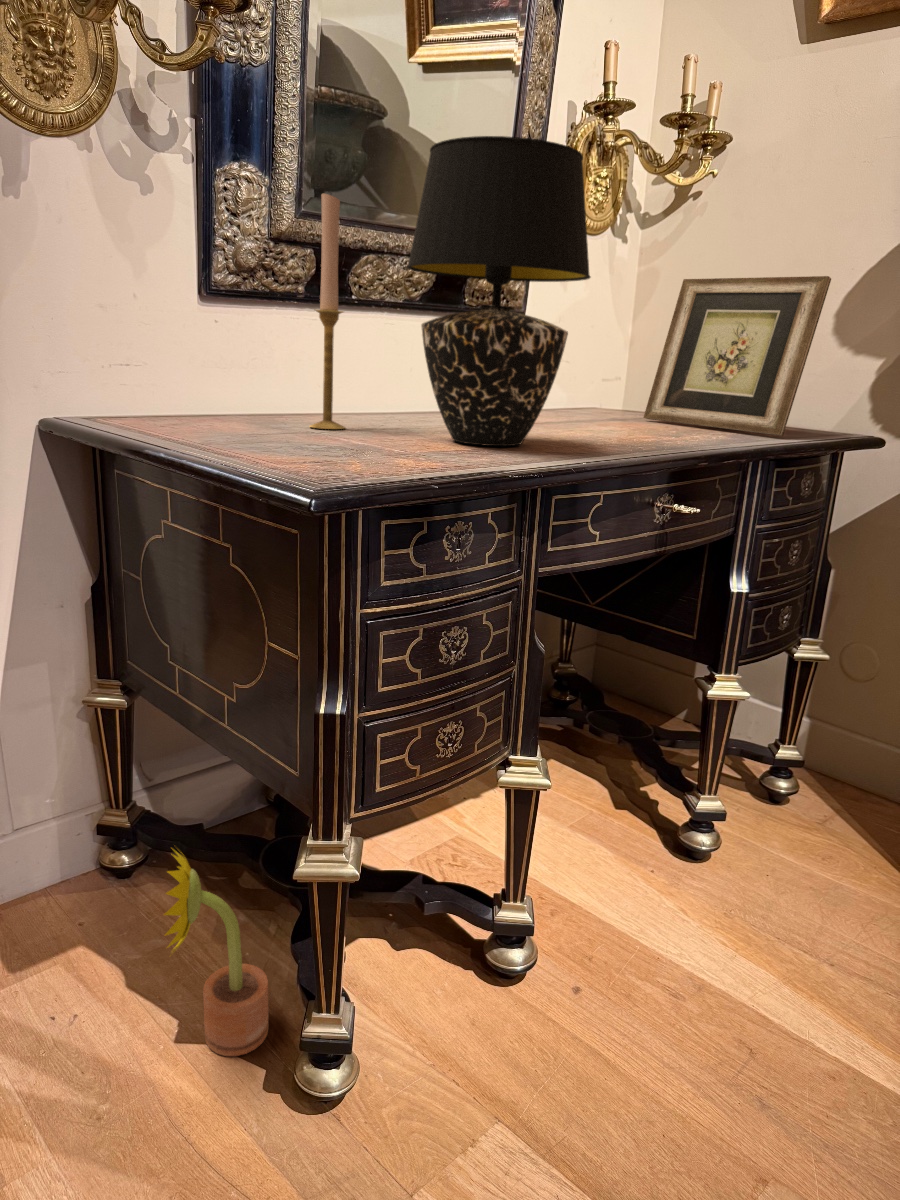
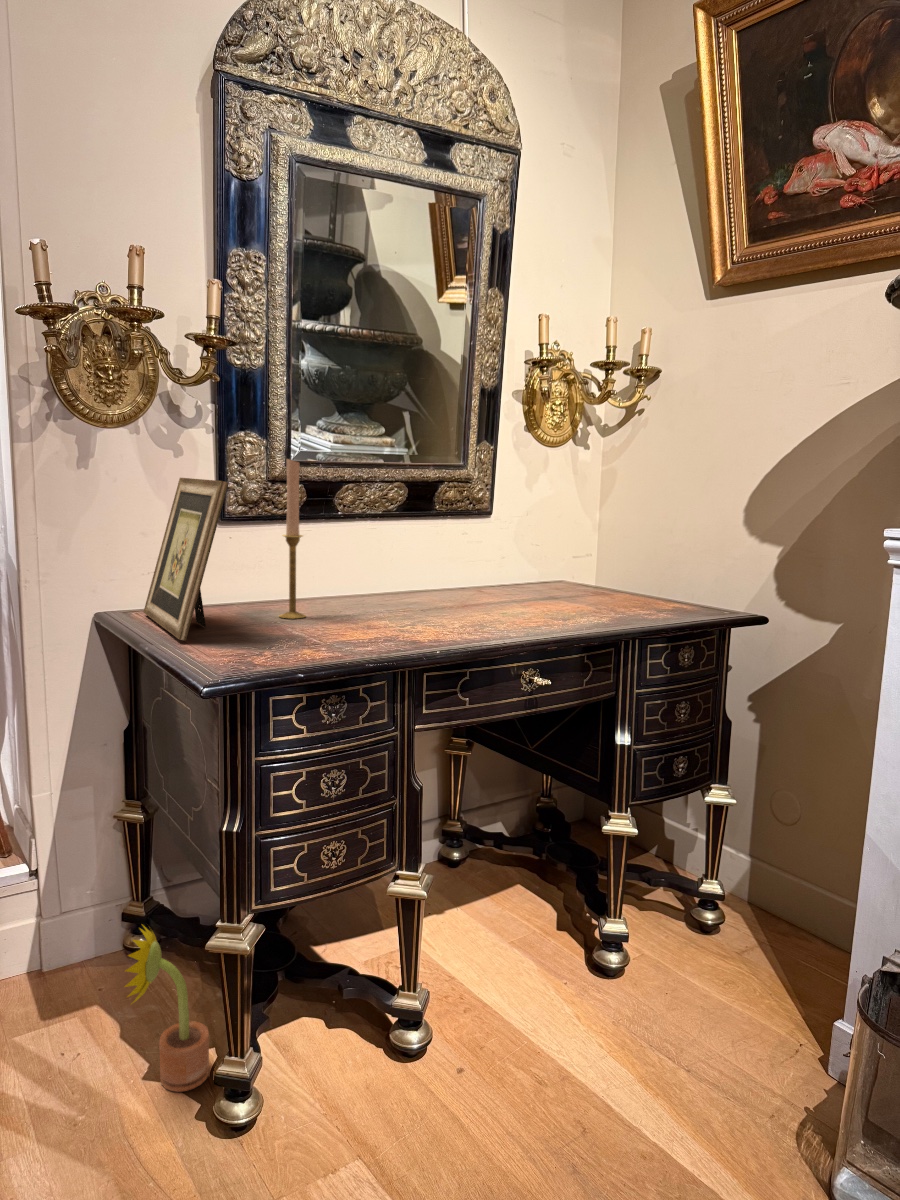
table lamp: present [407,136,590,446] -> none [333,432,464,634]
picture frame: present [644,276,831,436] -> present [143,478,228,641]

